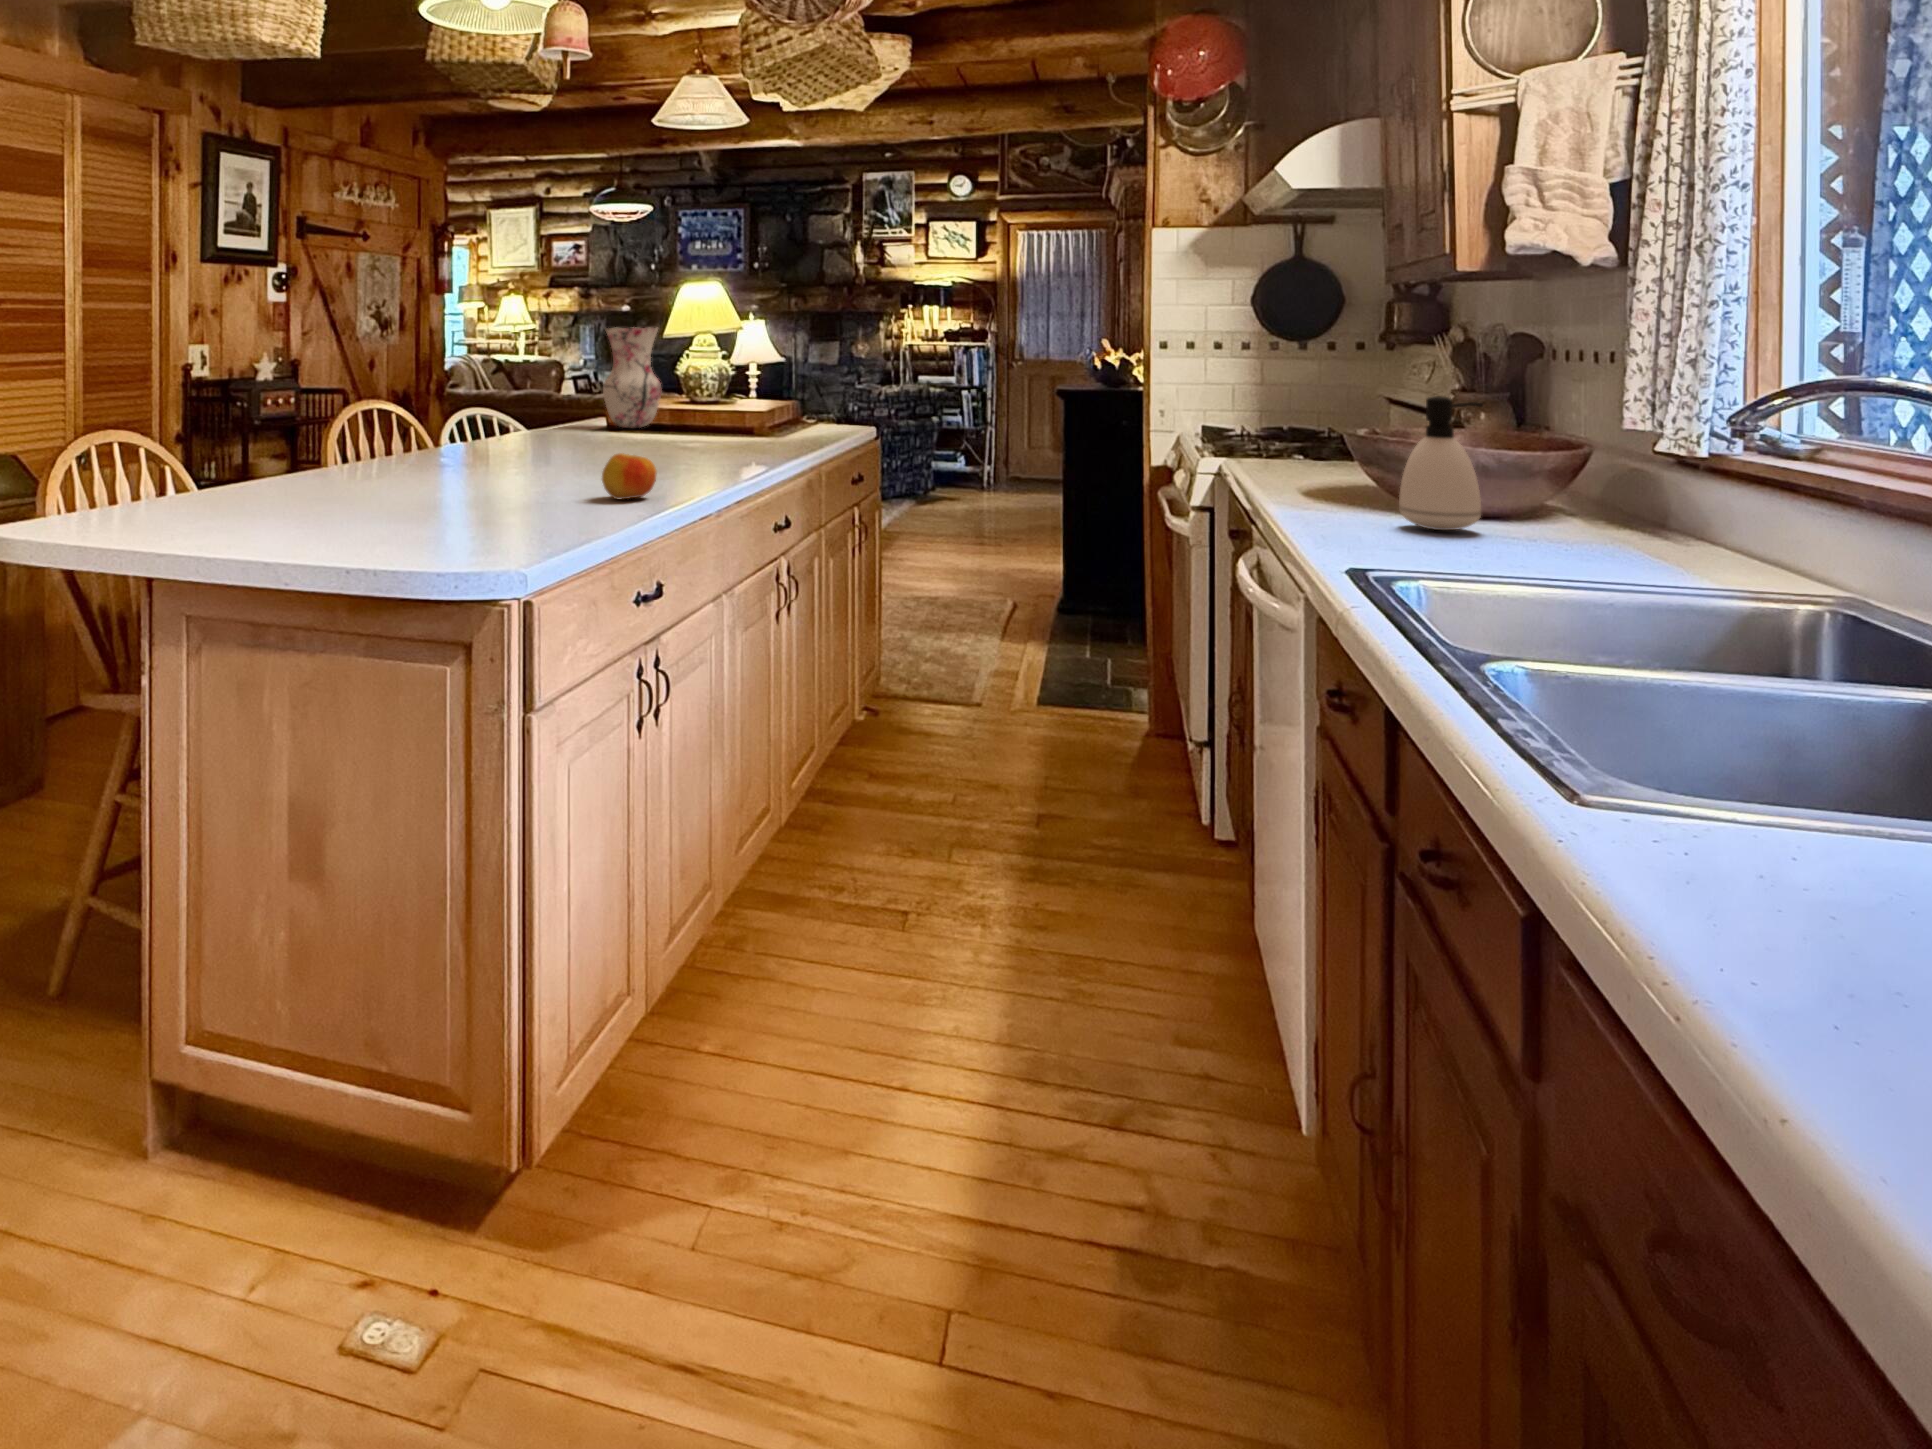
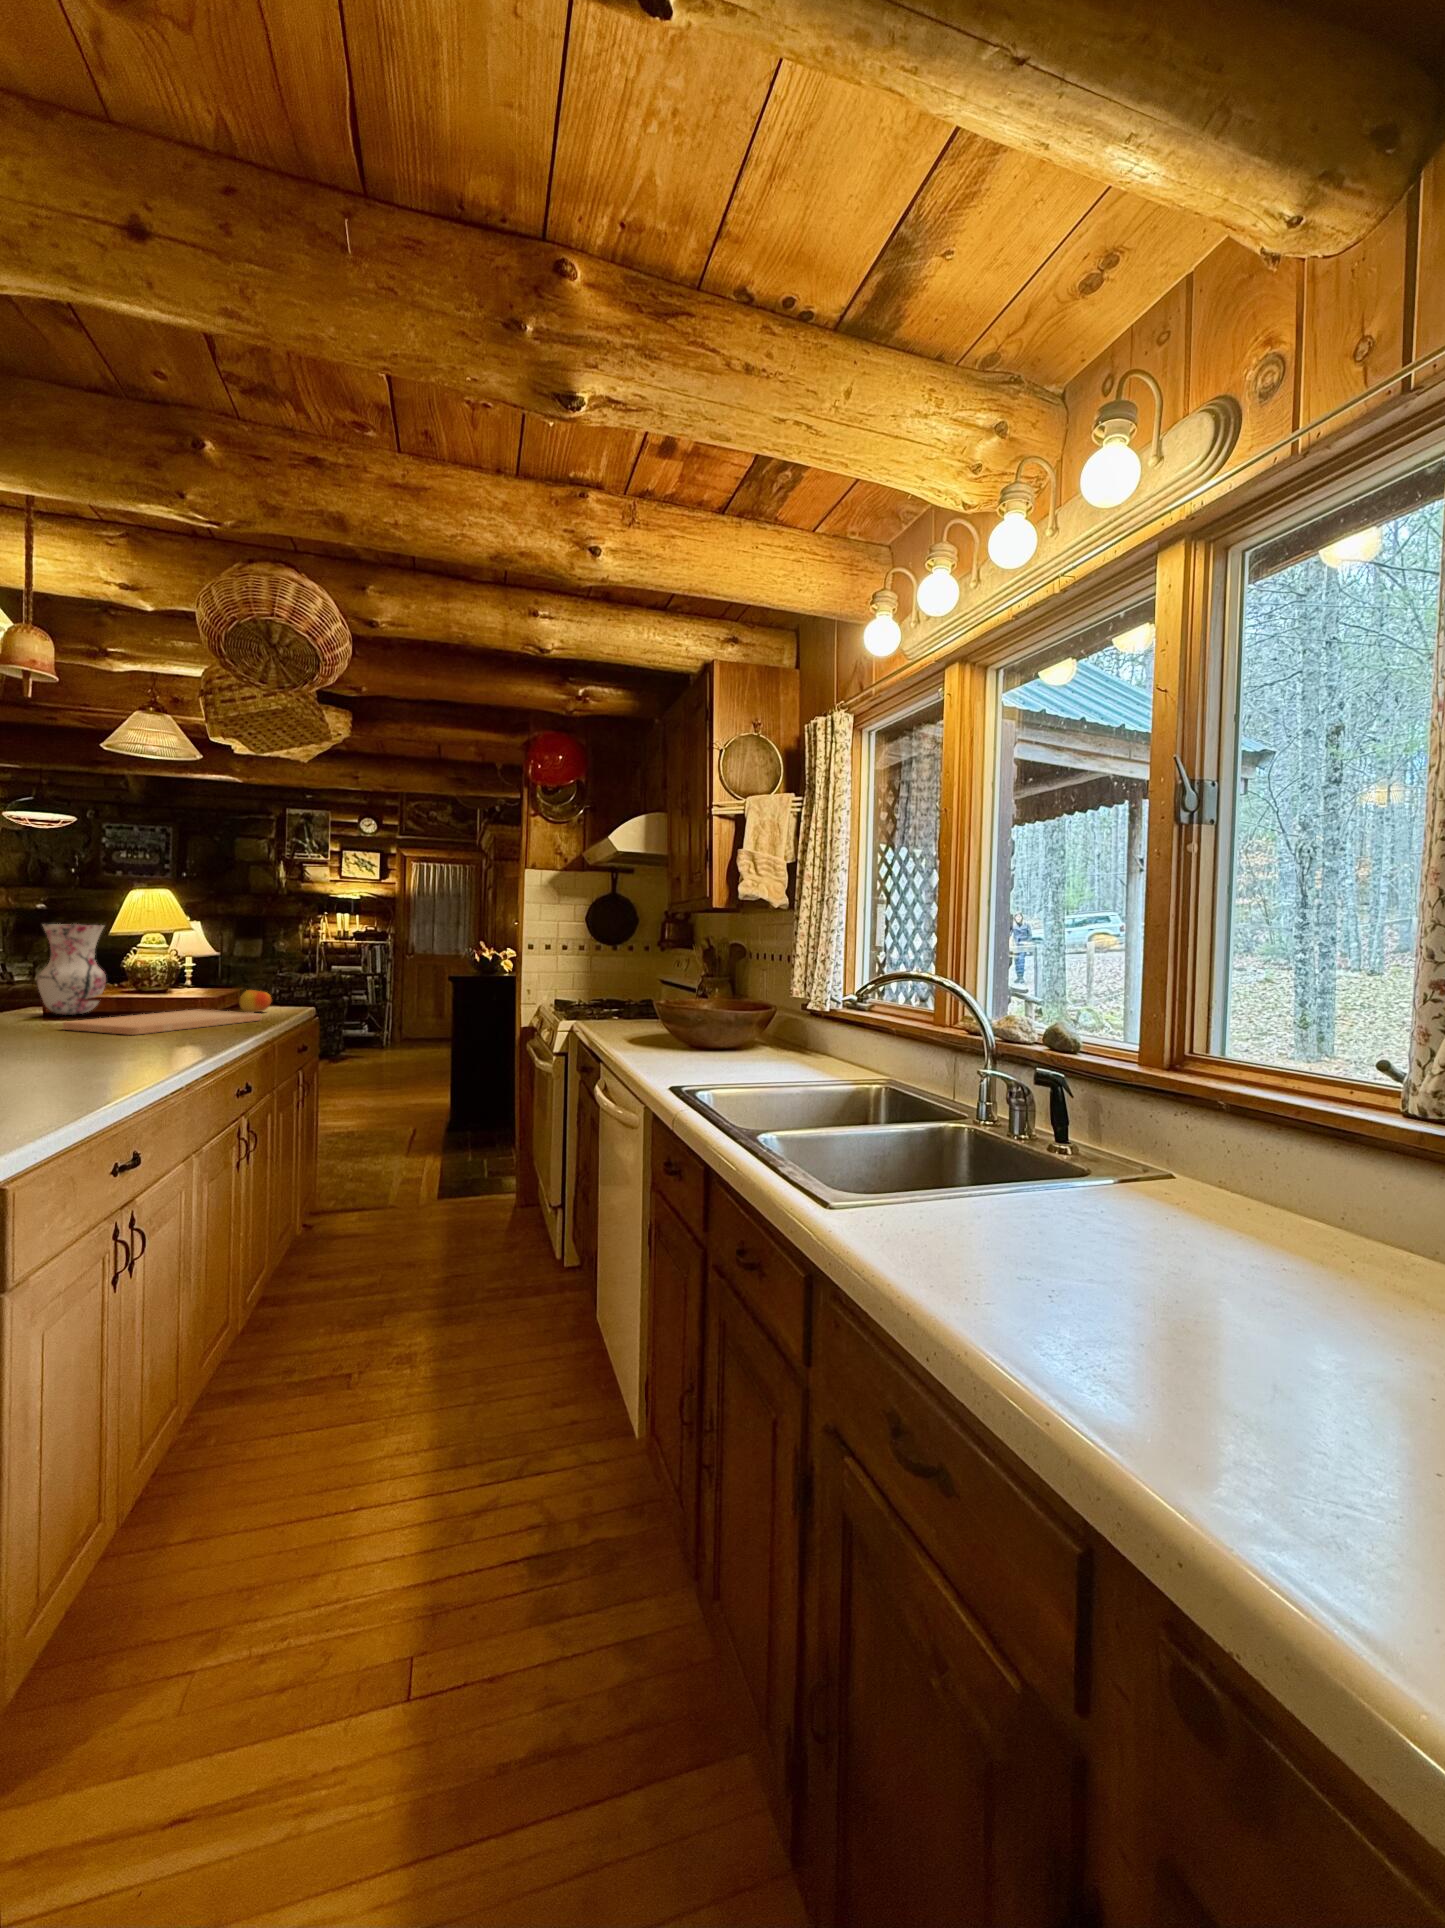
soap dispenser: present [1399,396,1483,530] -> none [689,980,732,1058]
cutting board: none [620,426,808,452] -> present [63,1009,261,1035]
apple: present [602,453,657,499] -> present [240,990,272,1013]

